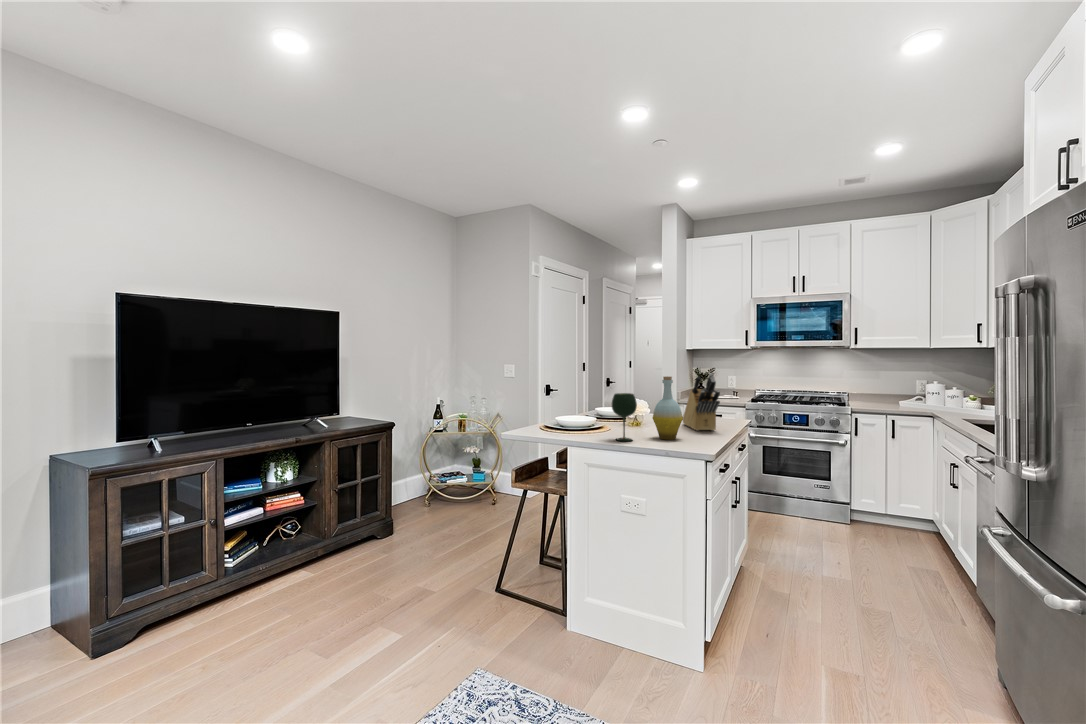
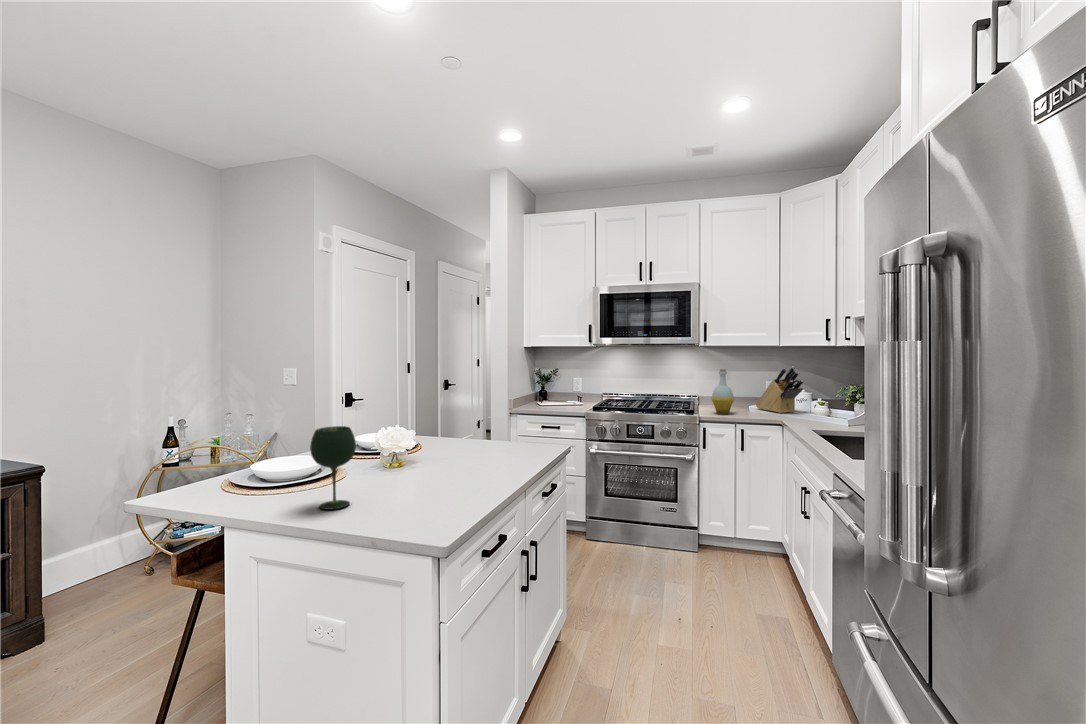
knife block: present [683,373,720,431] -> present [756,366,803,413]
bottle: present [653,376,683,440] -> present [712,369,734,415]

